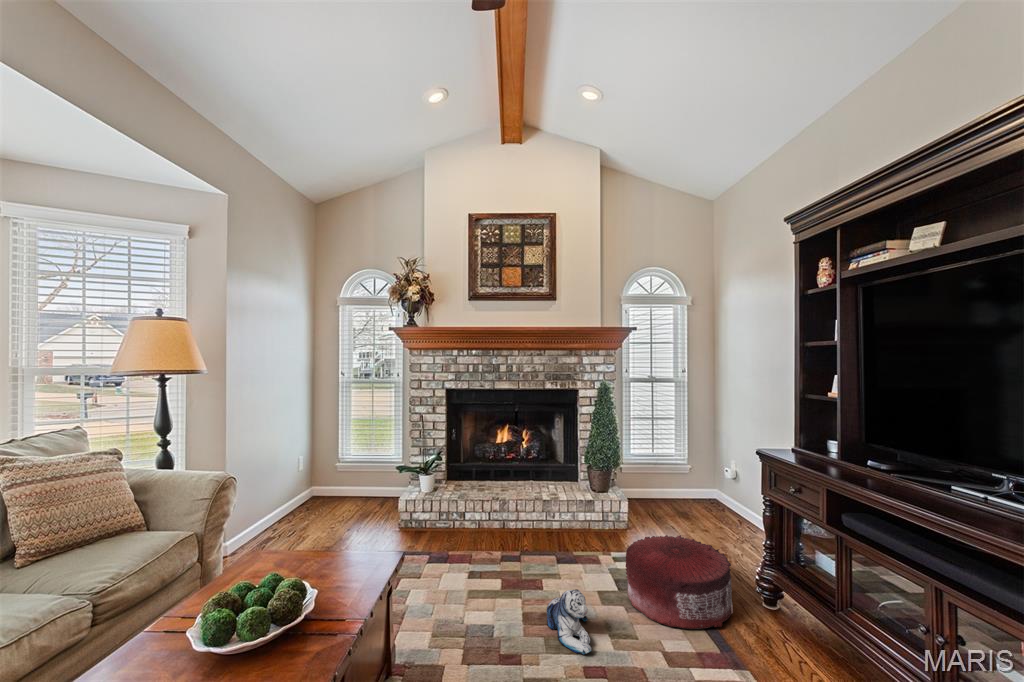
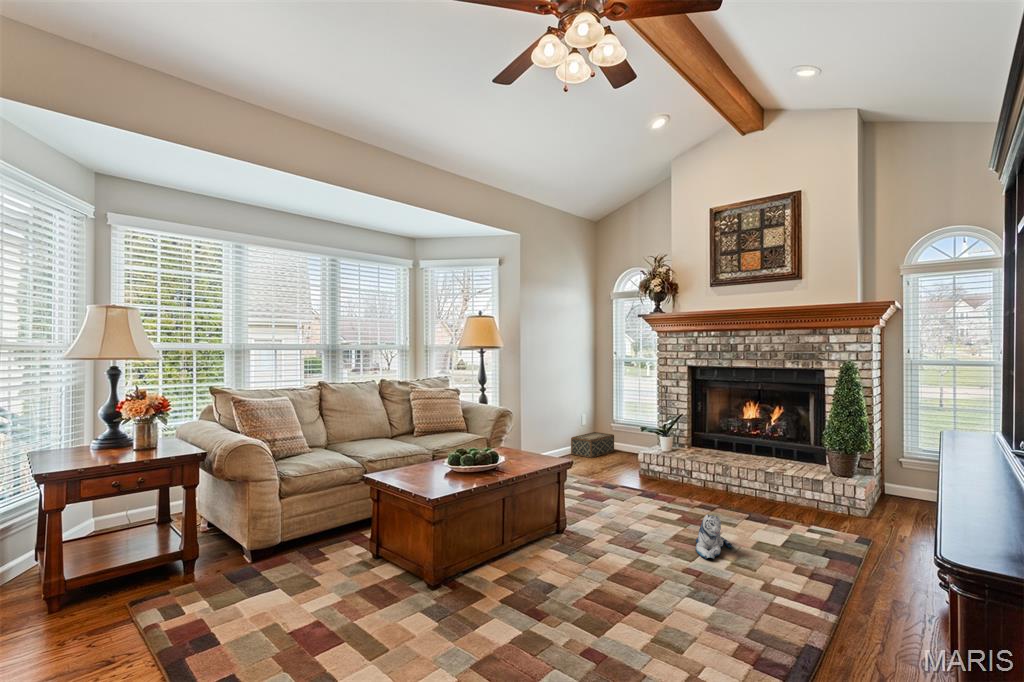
woven basket: none [289,476,342,514] -> present [571,432,614,458]
pouf: present [626,535,733,629] -> none [781,503,902,584]

